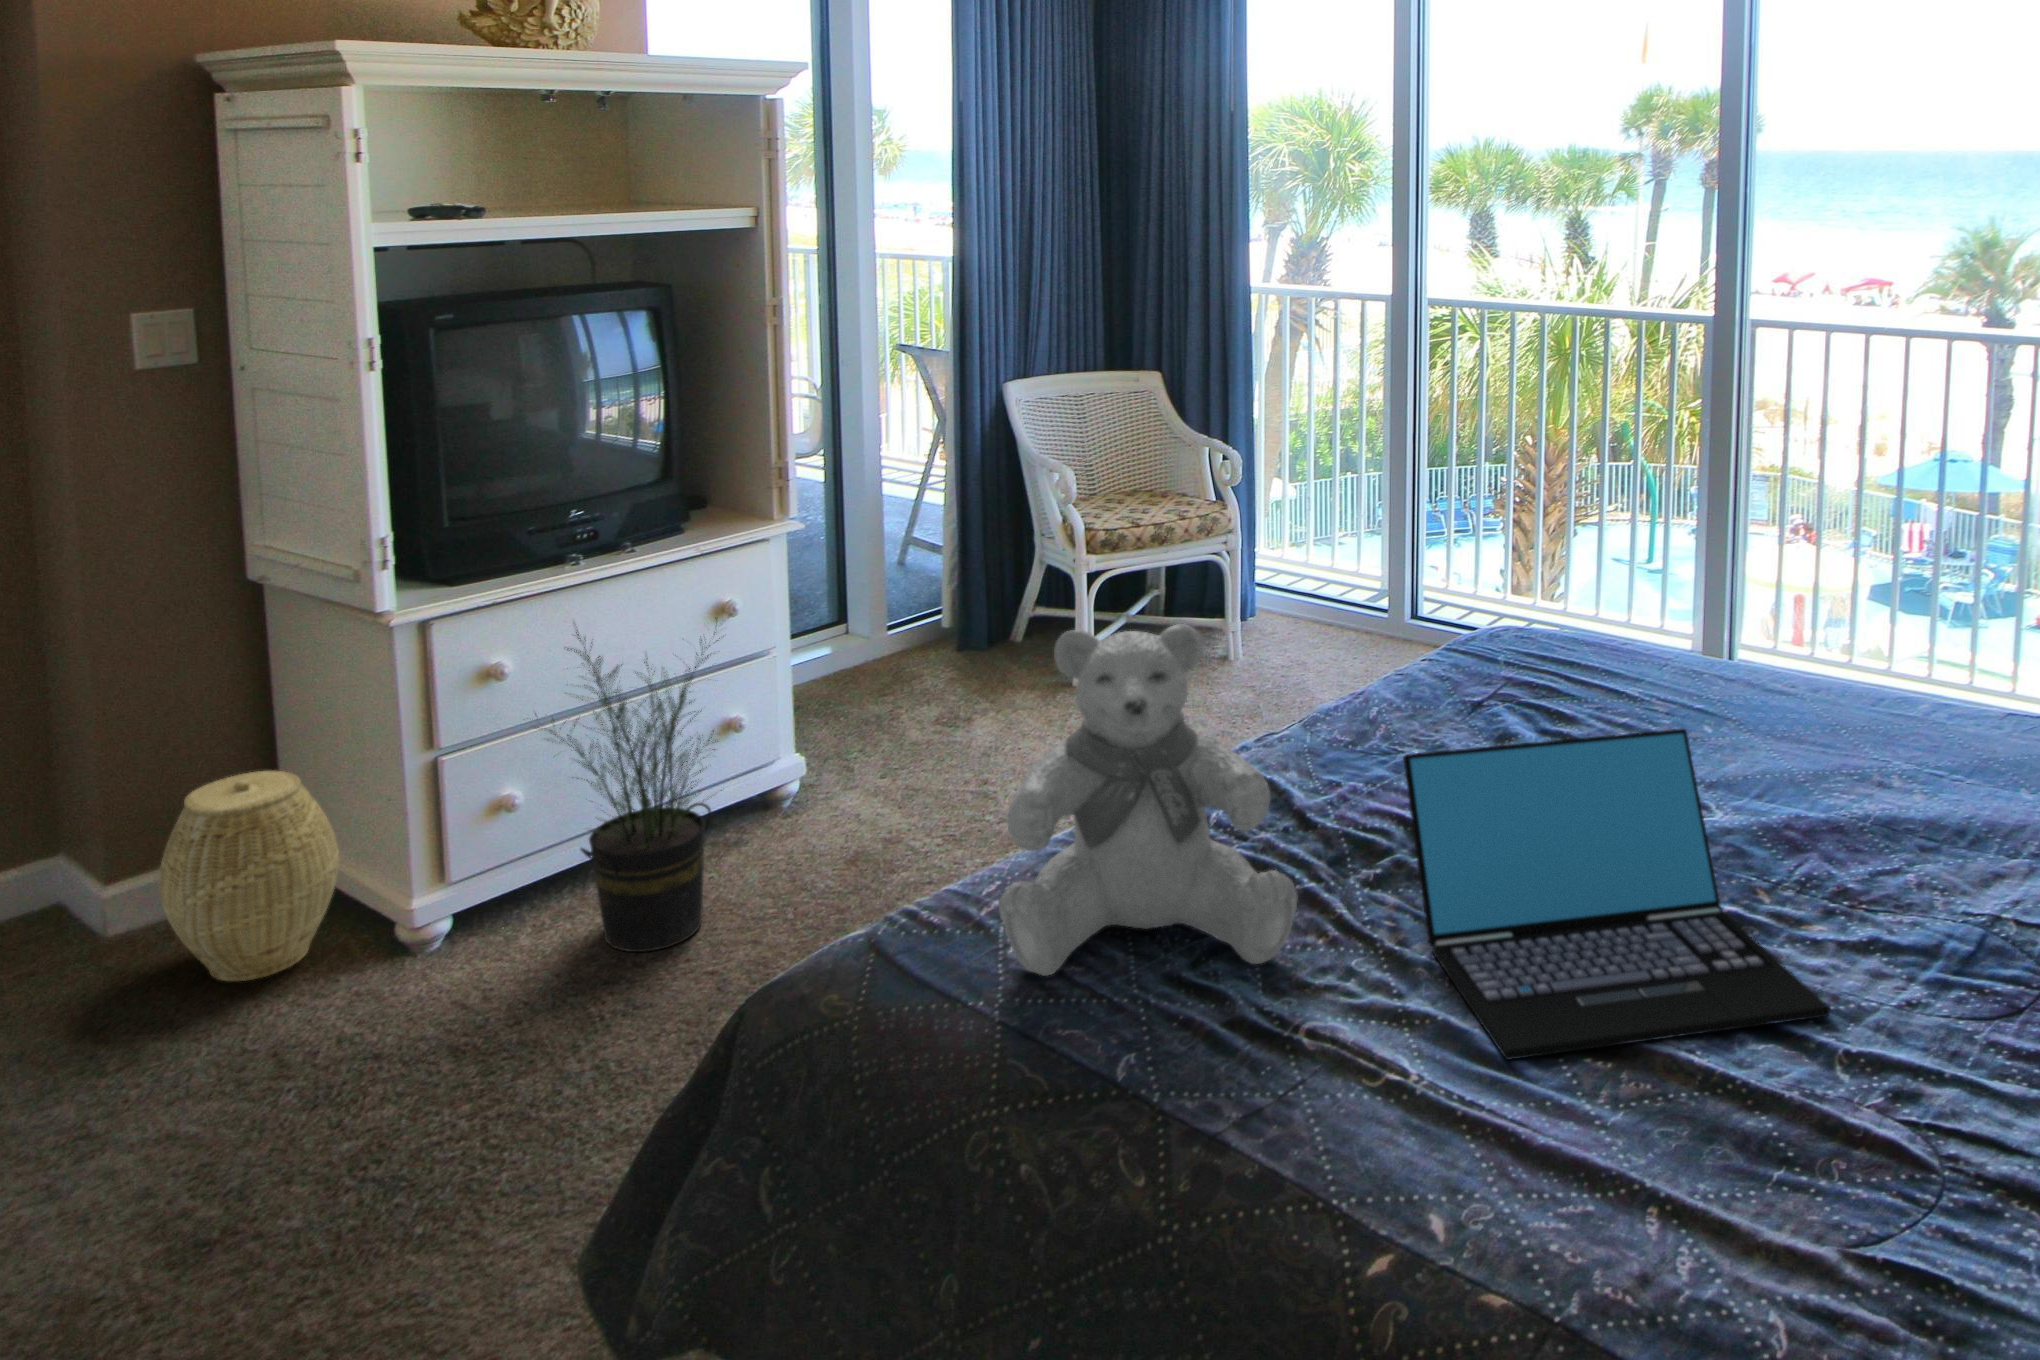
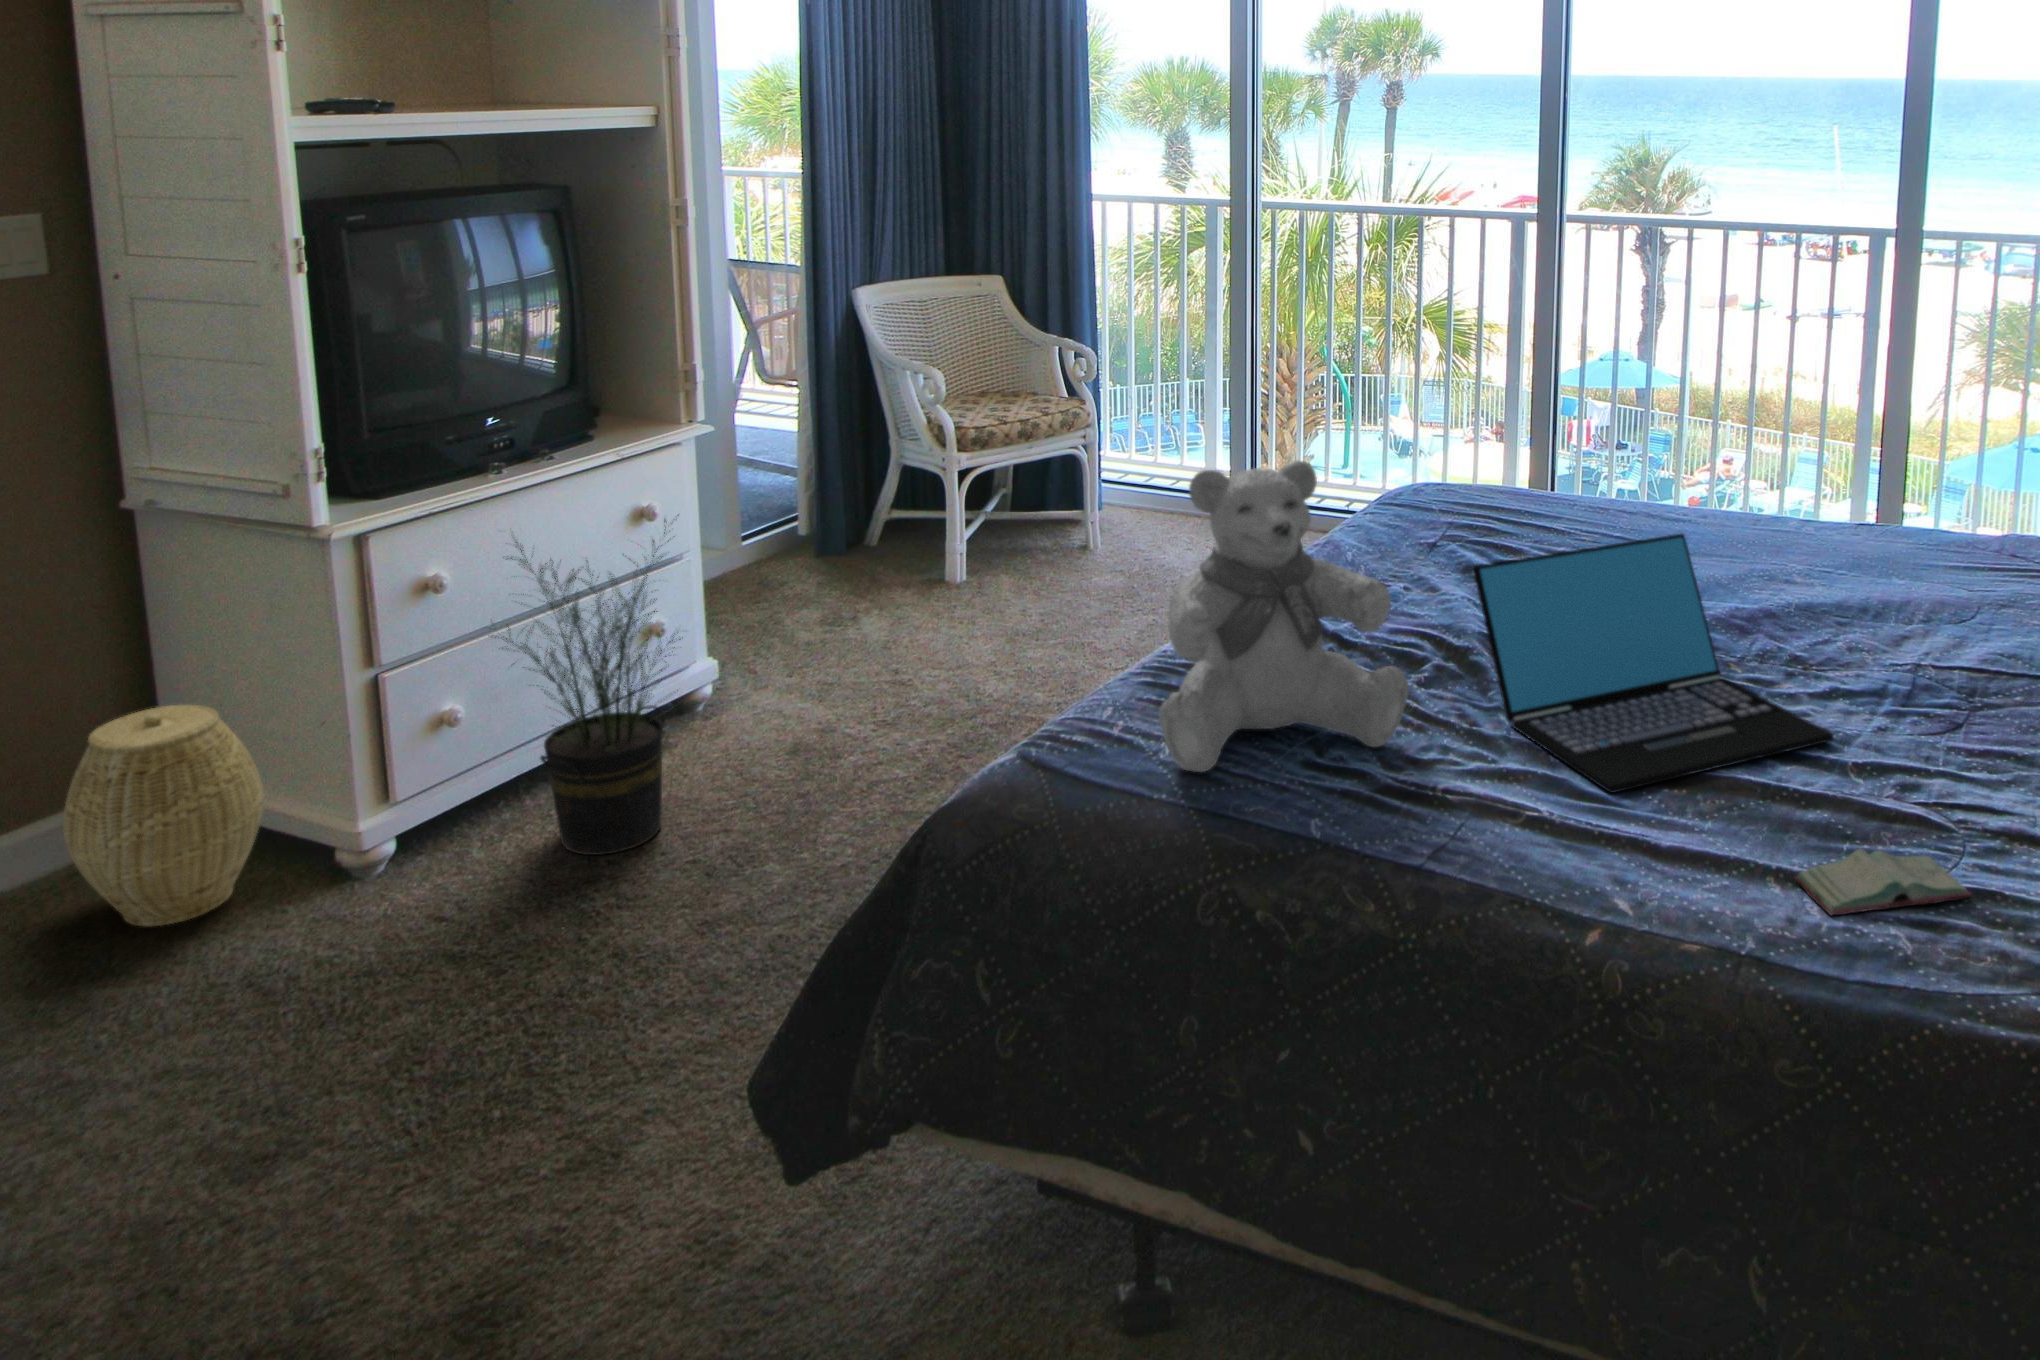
book: none [1683,1190,1917,1285] -> present [1795,849,1971,915]

